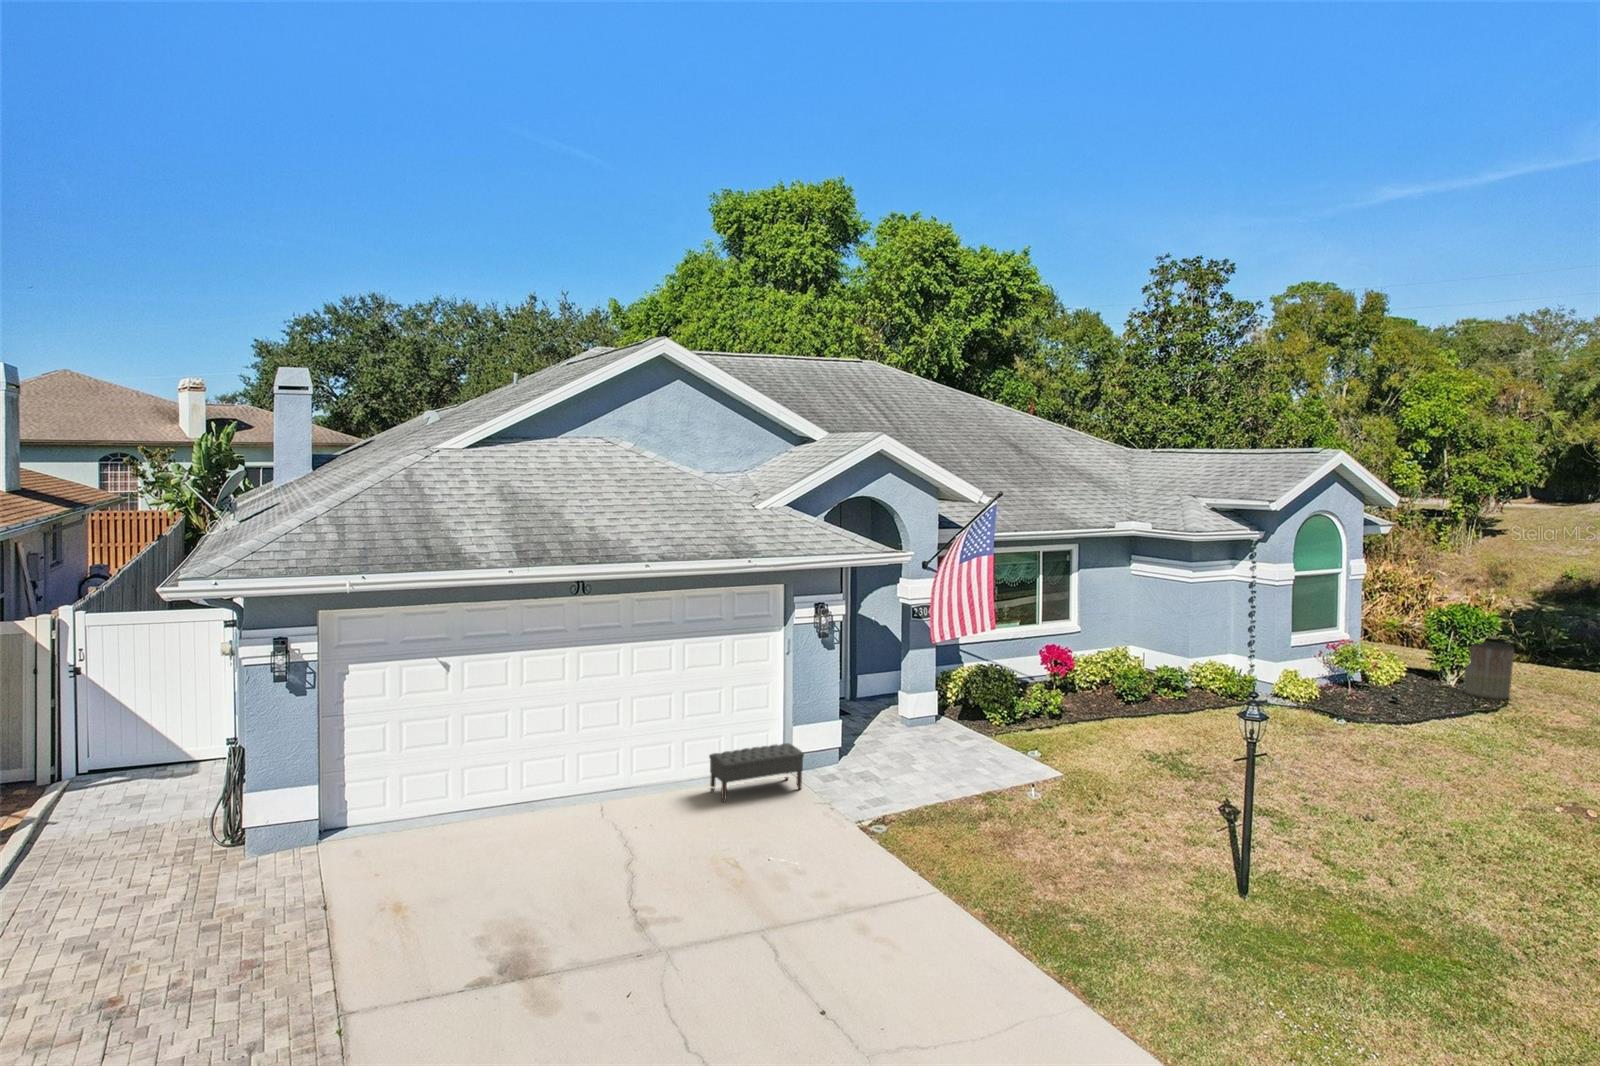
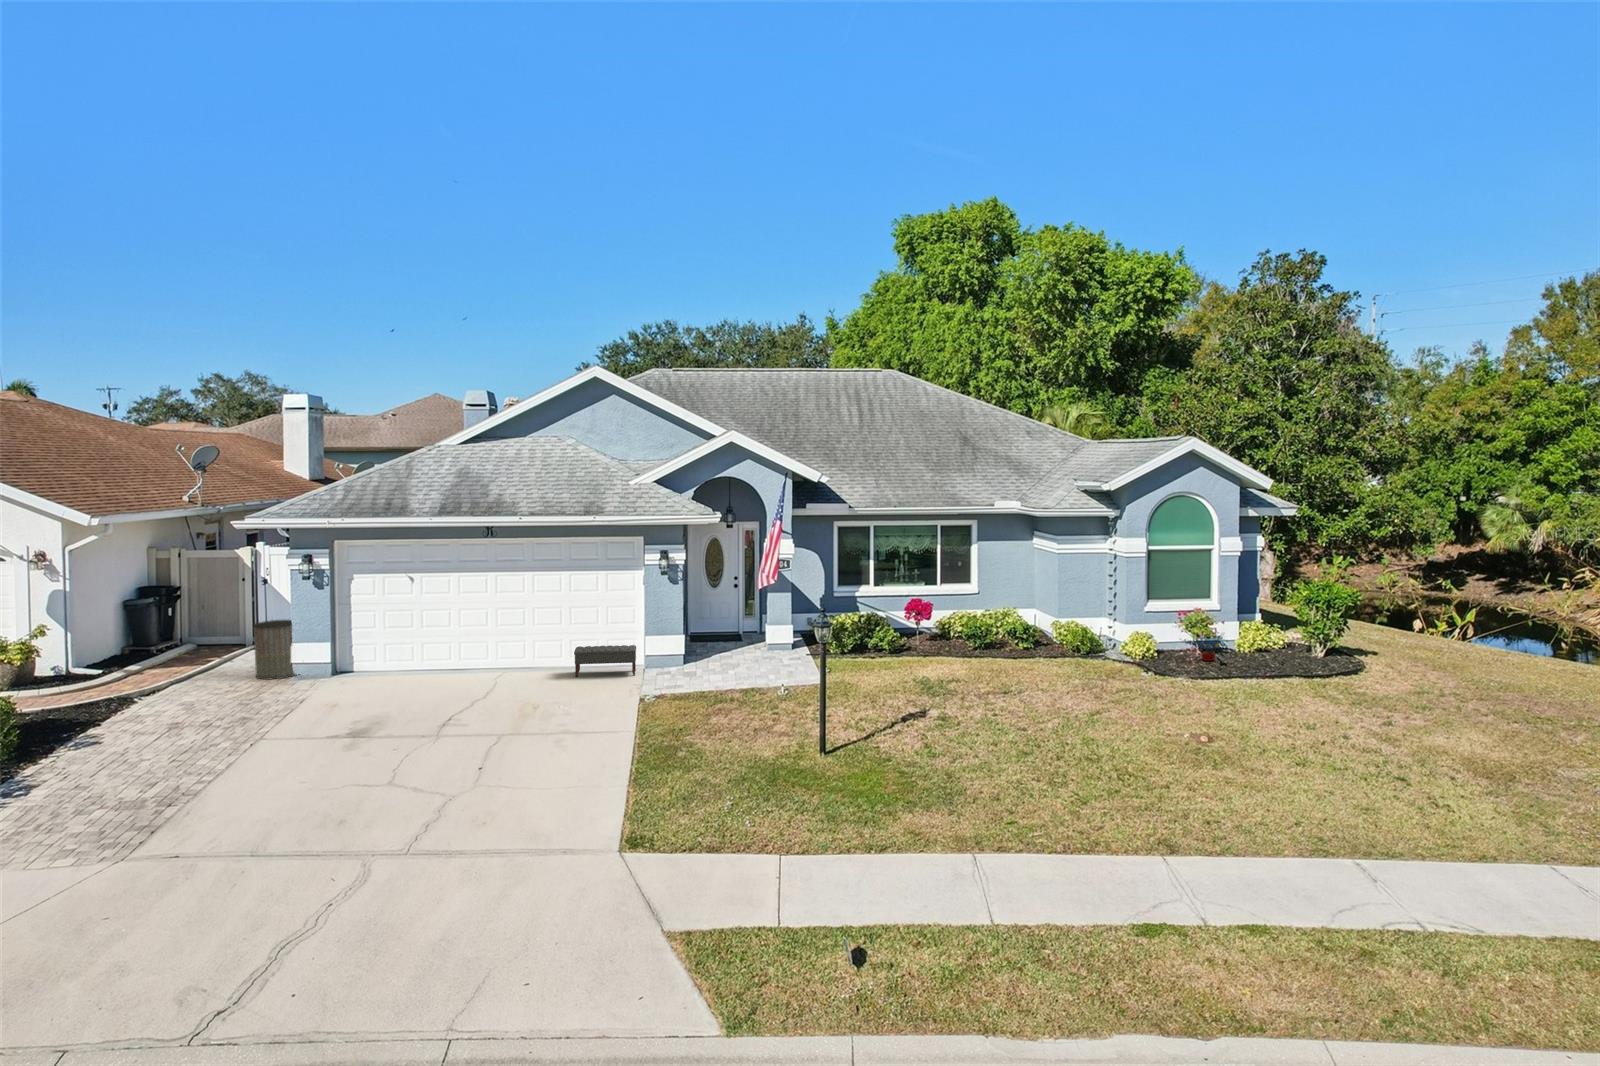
trash can: present [1463,641,1514,700] -> present [254,620,296,679]
decorative plant: none [1345,661,1378,700] -> present [1201,633,1219,661]

